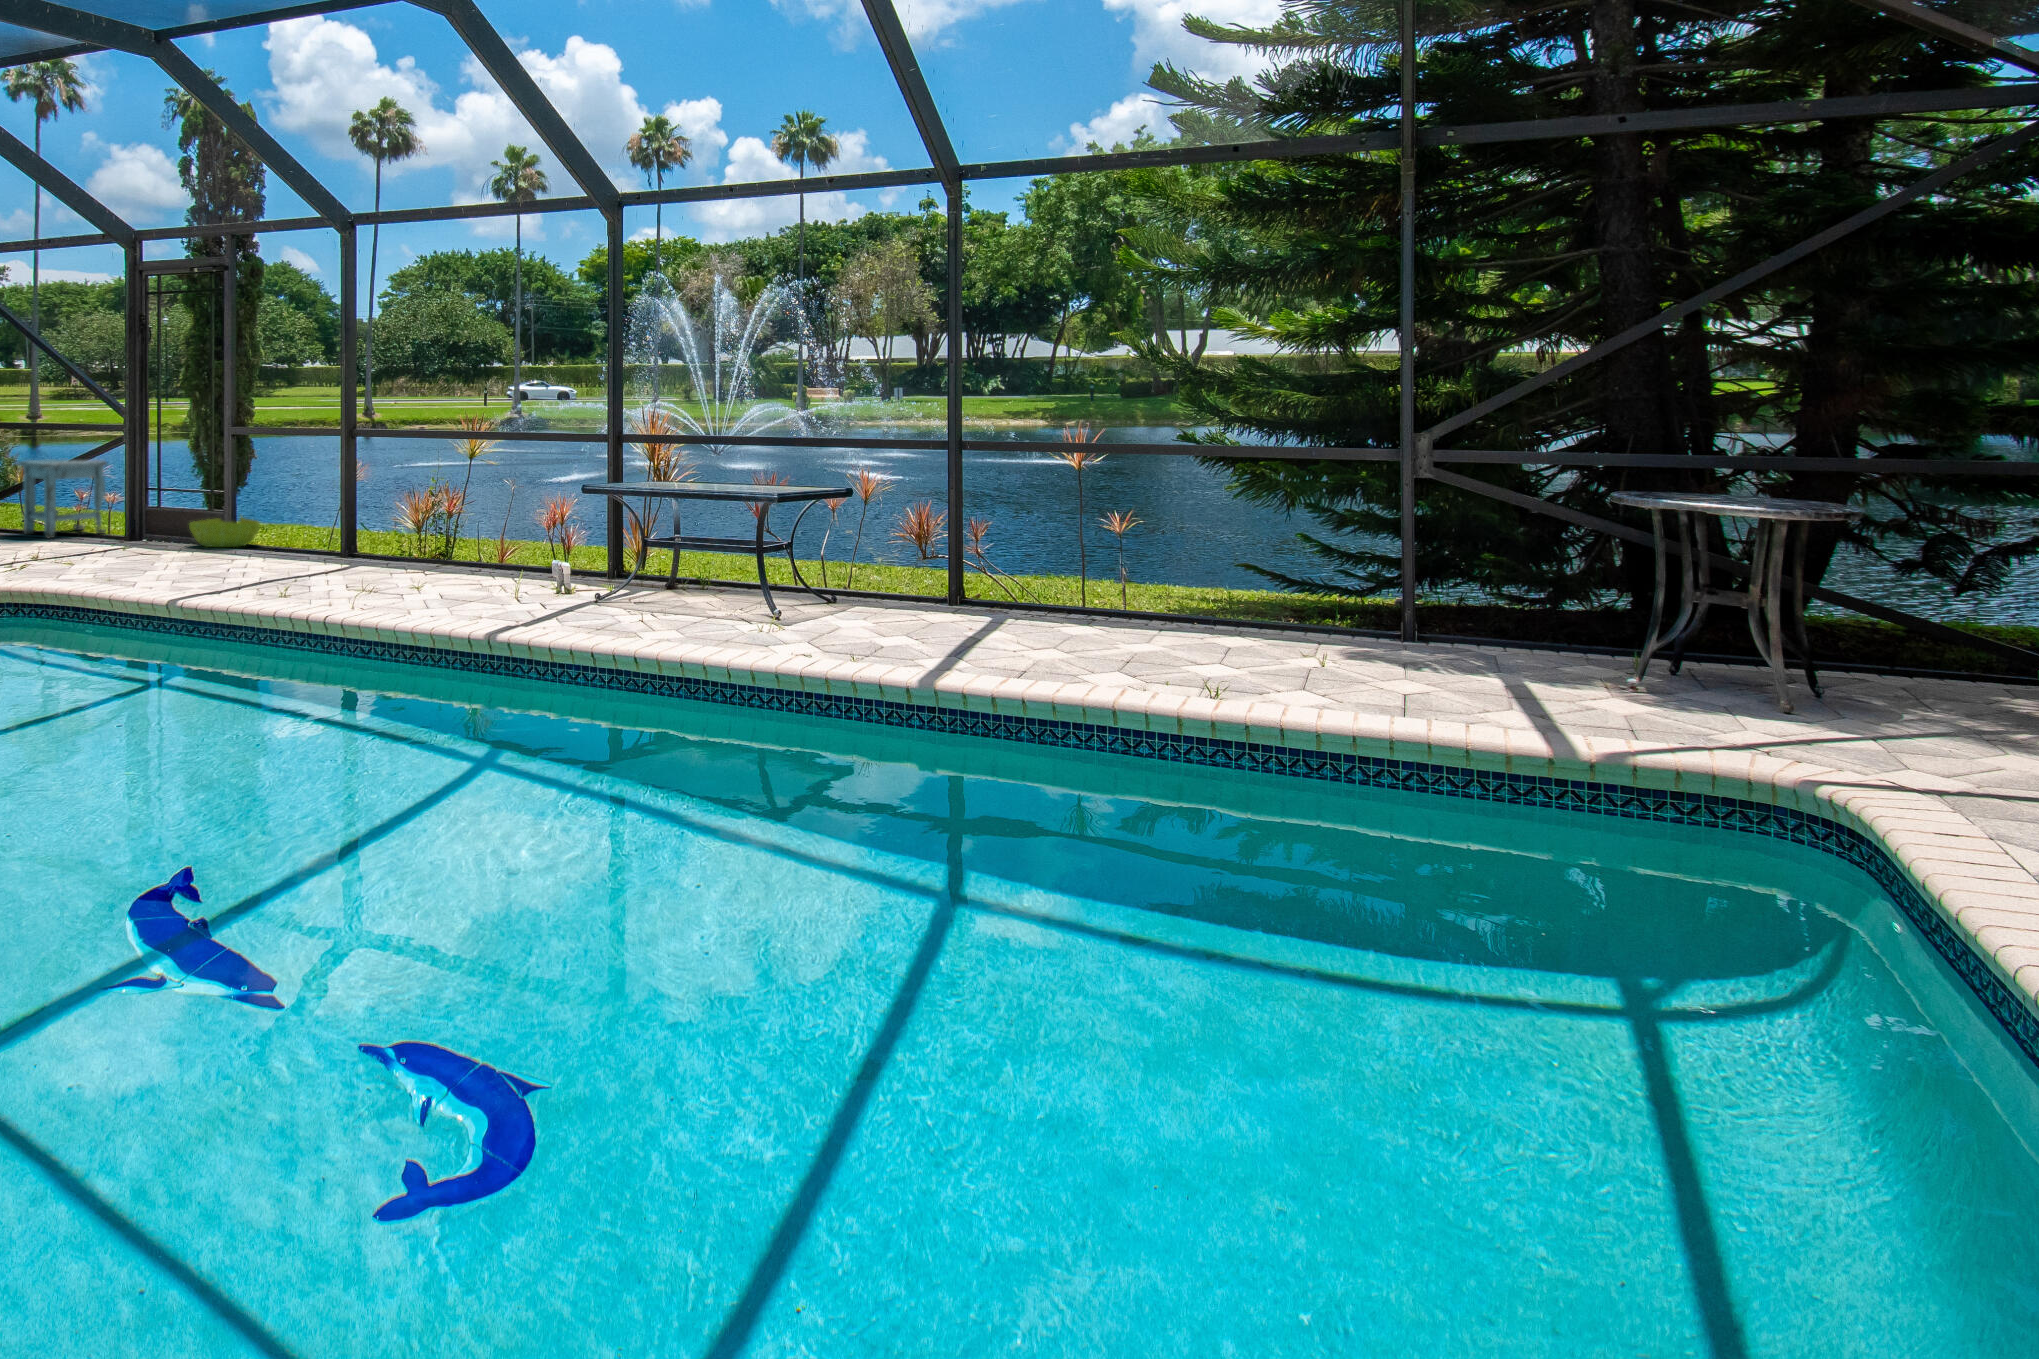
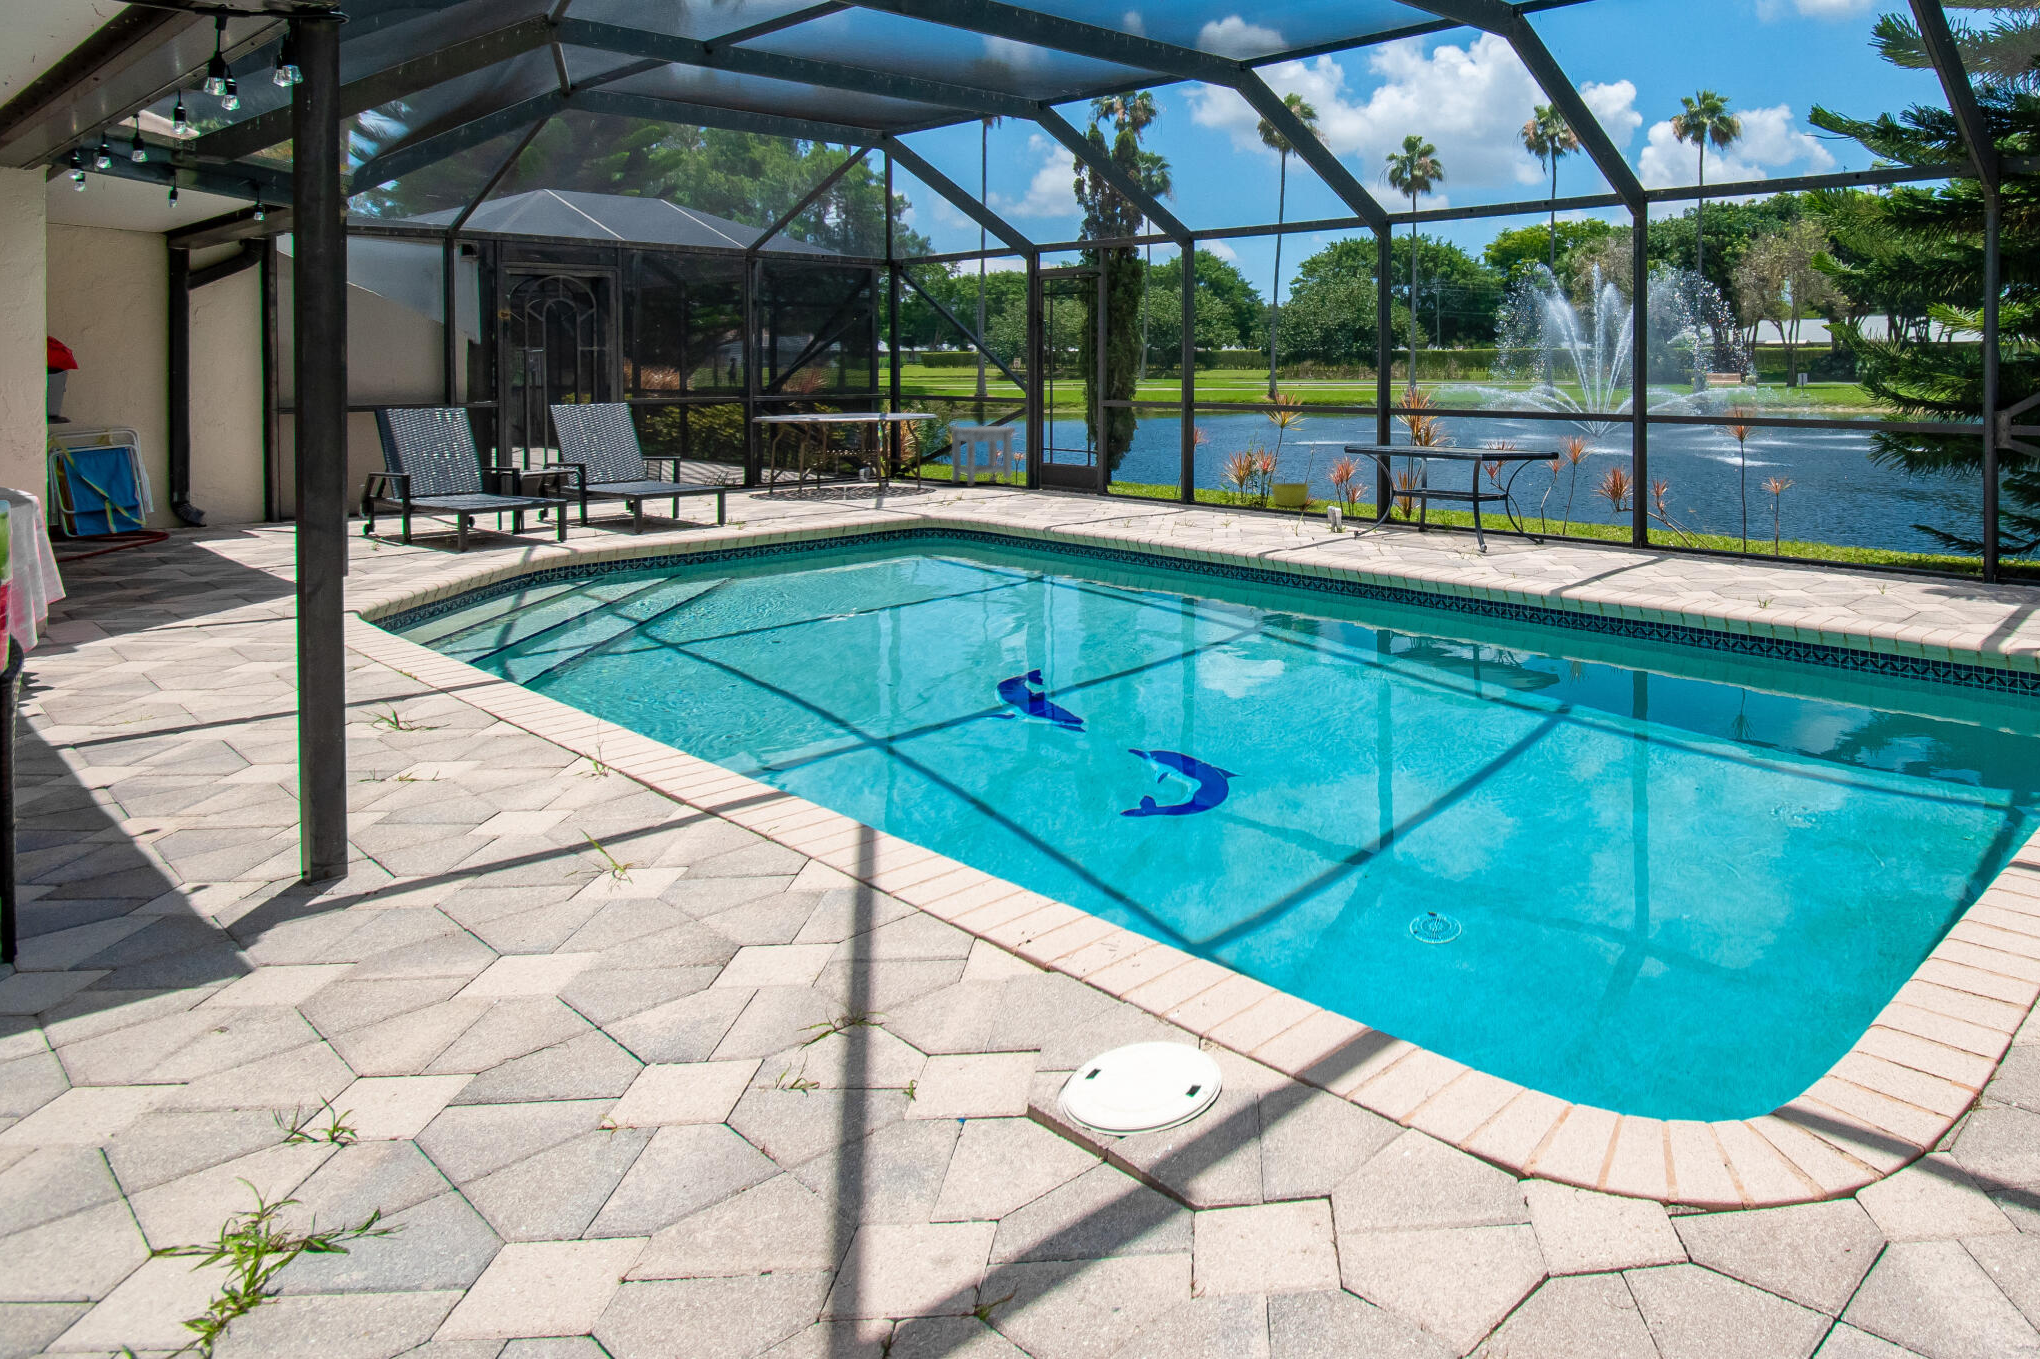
basket: present [189,516,260,547] -> present [1270,482,1312,507]

